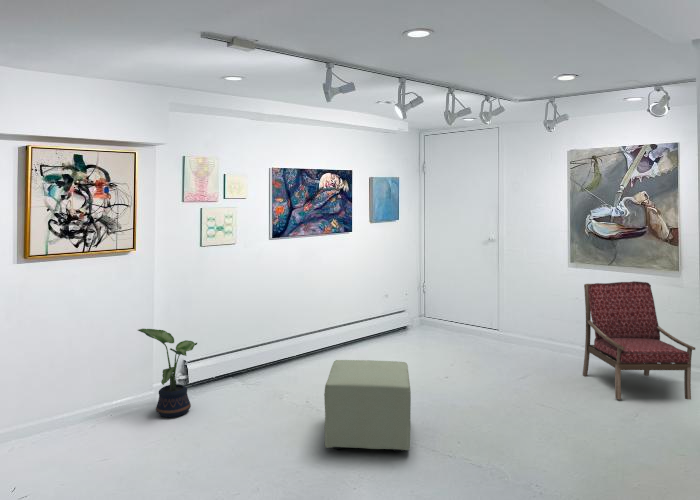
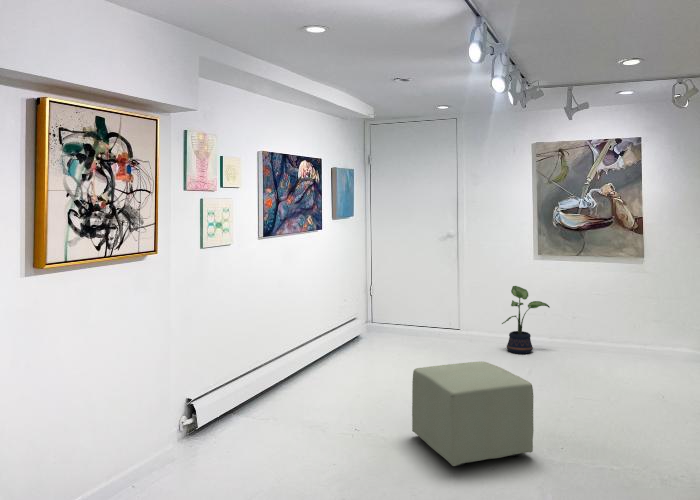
armchair: present [583,281,695,399] -> none [569,267,677,376]
potted plant: present [138,329,197,417] -> present [502,286,550,354]

